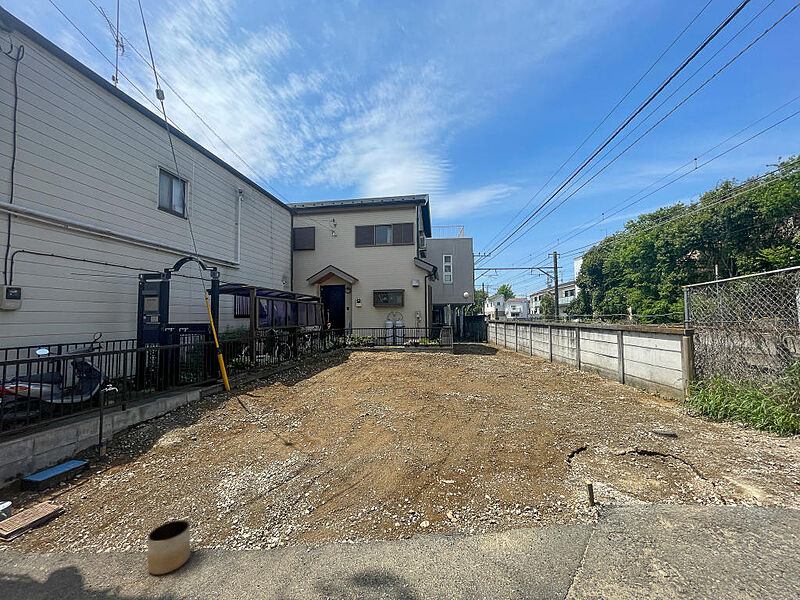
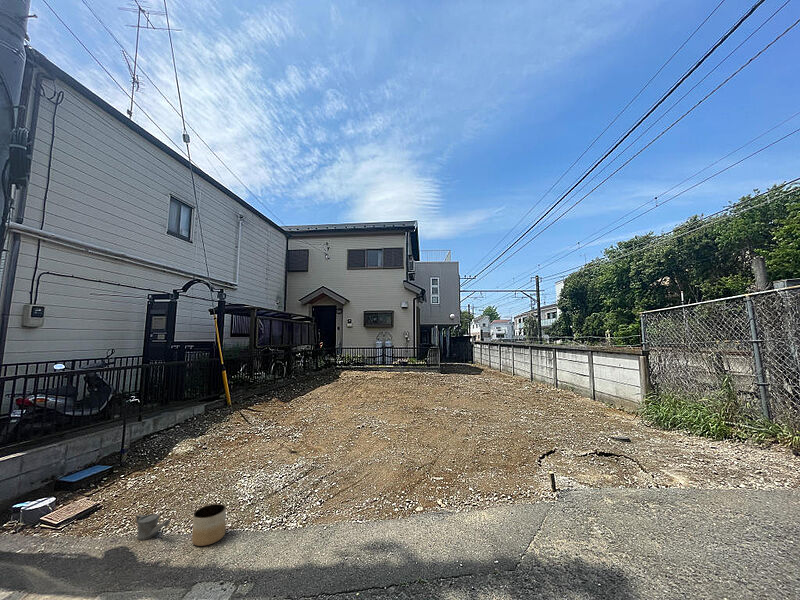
watering can: none [86,530,123,564] -> present [136,514,170,540]

